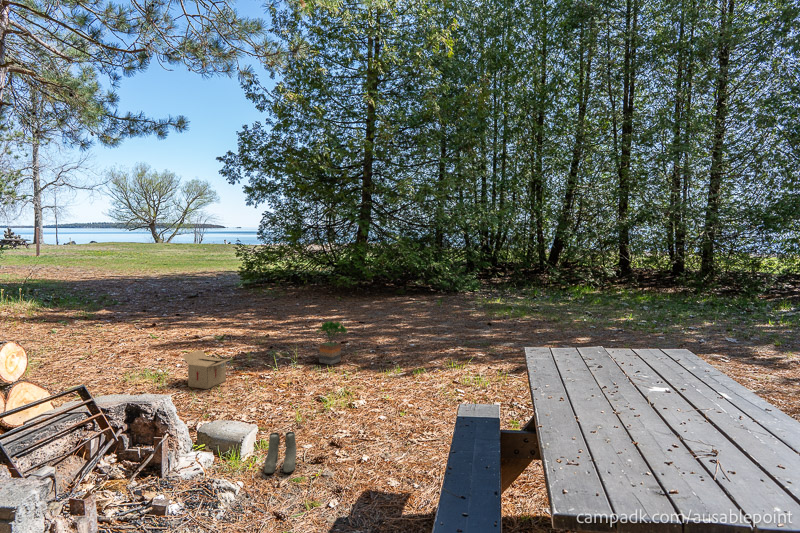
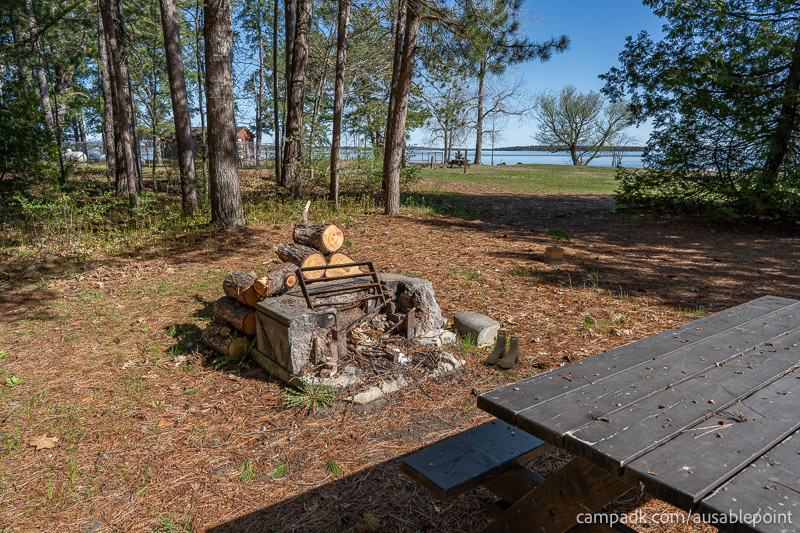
potted tree: present [316,321,347,365] -> present [545,229,571,265]
cardboard box: present [182,350,231,389] -> none [484,259,525,291]

